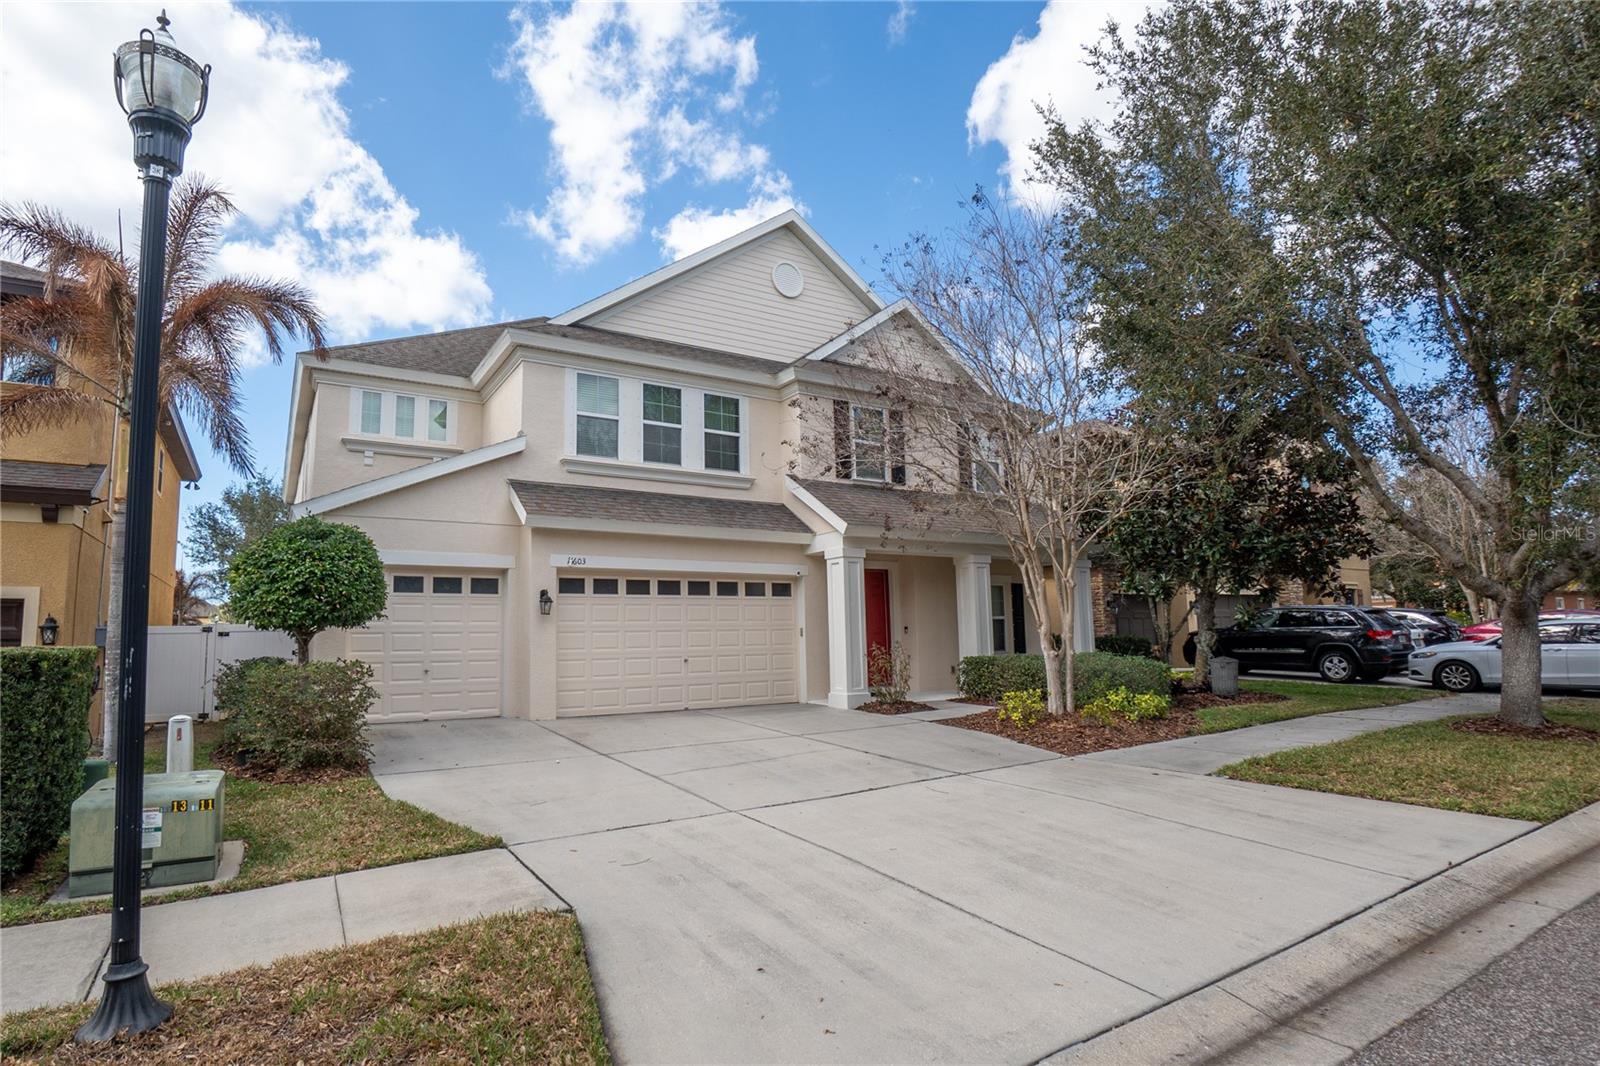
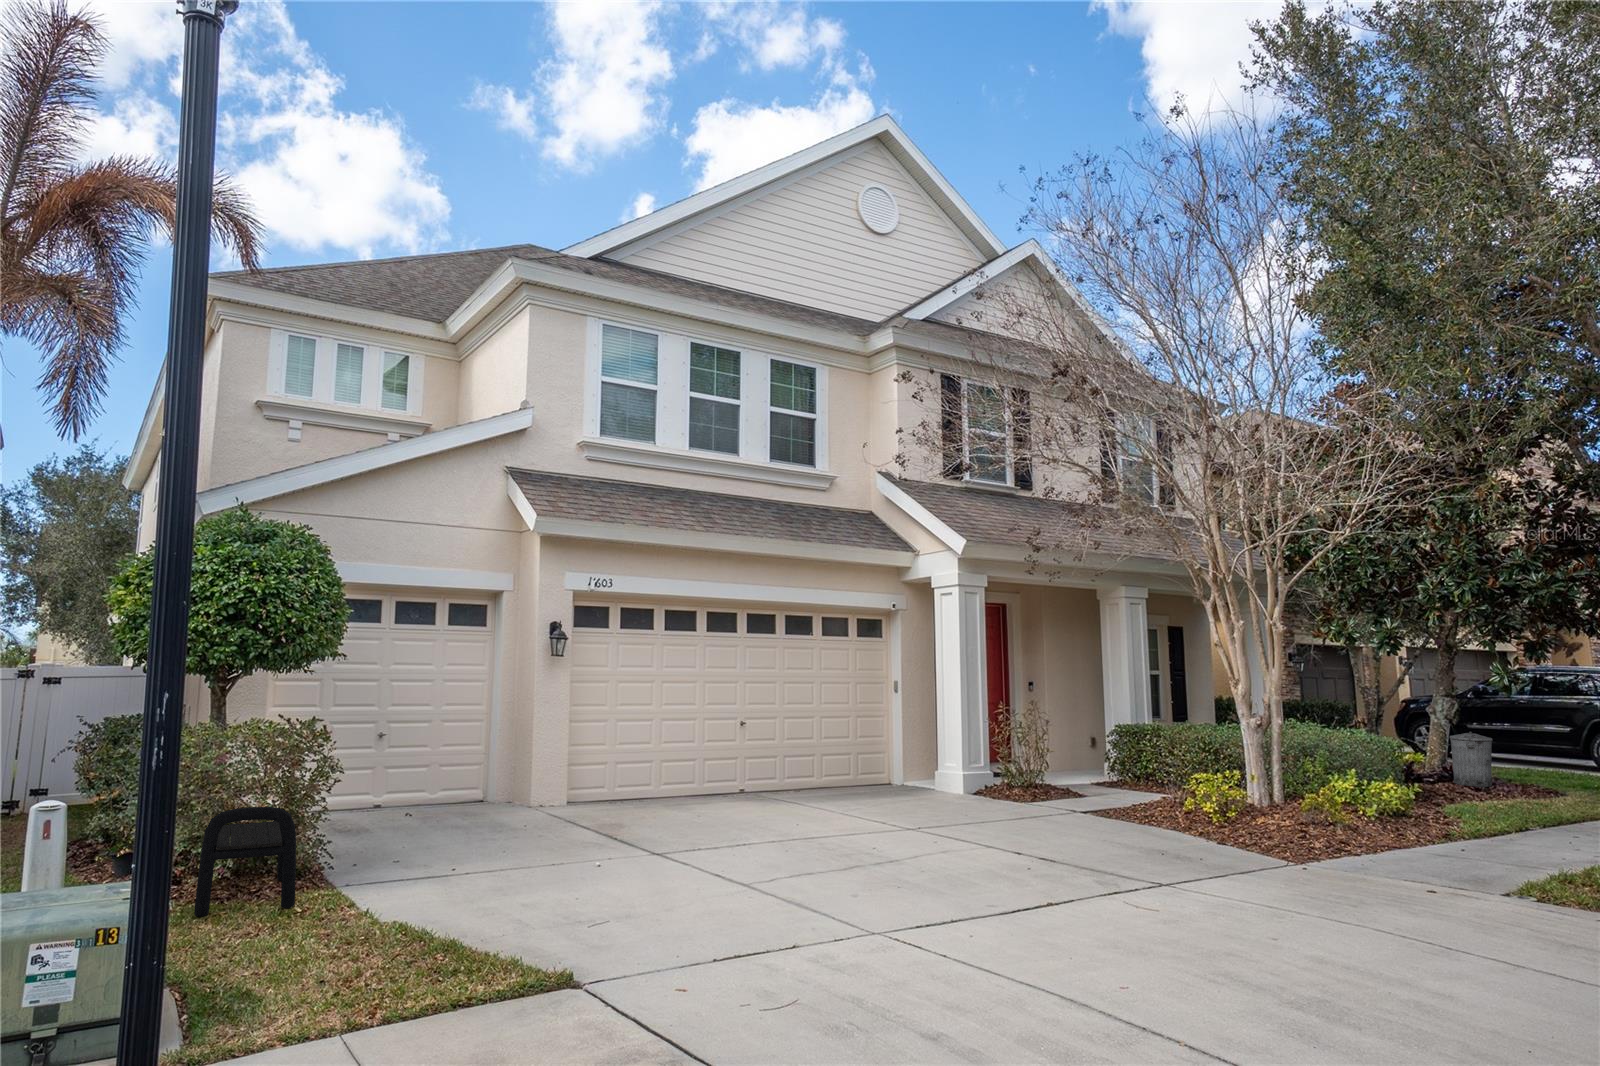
bench: none [276,710,347,795] -> present [194,807,296,916]

